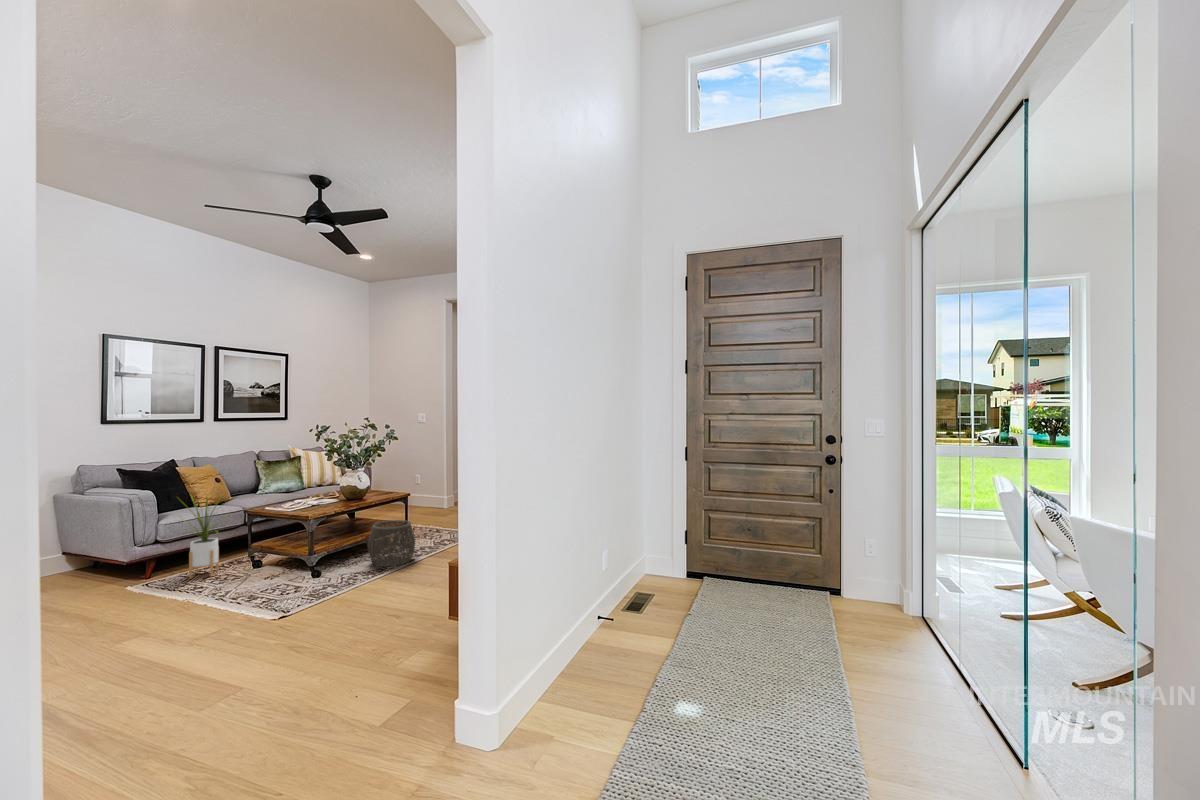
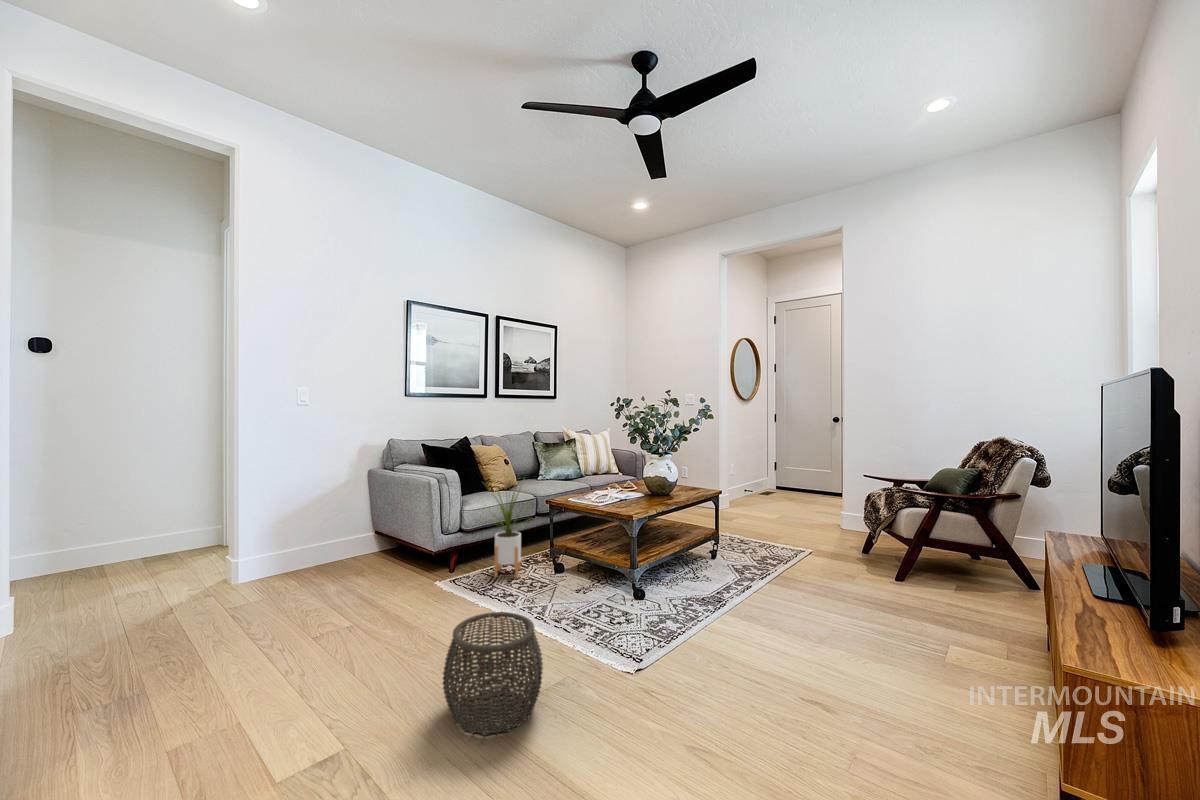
woven basket: present [368,520,415,567] -> present [443,612,543,735]

